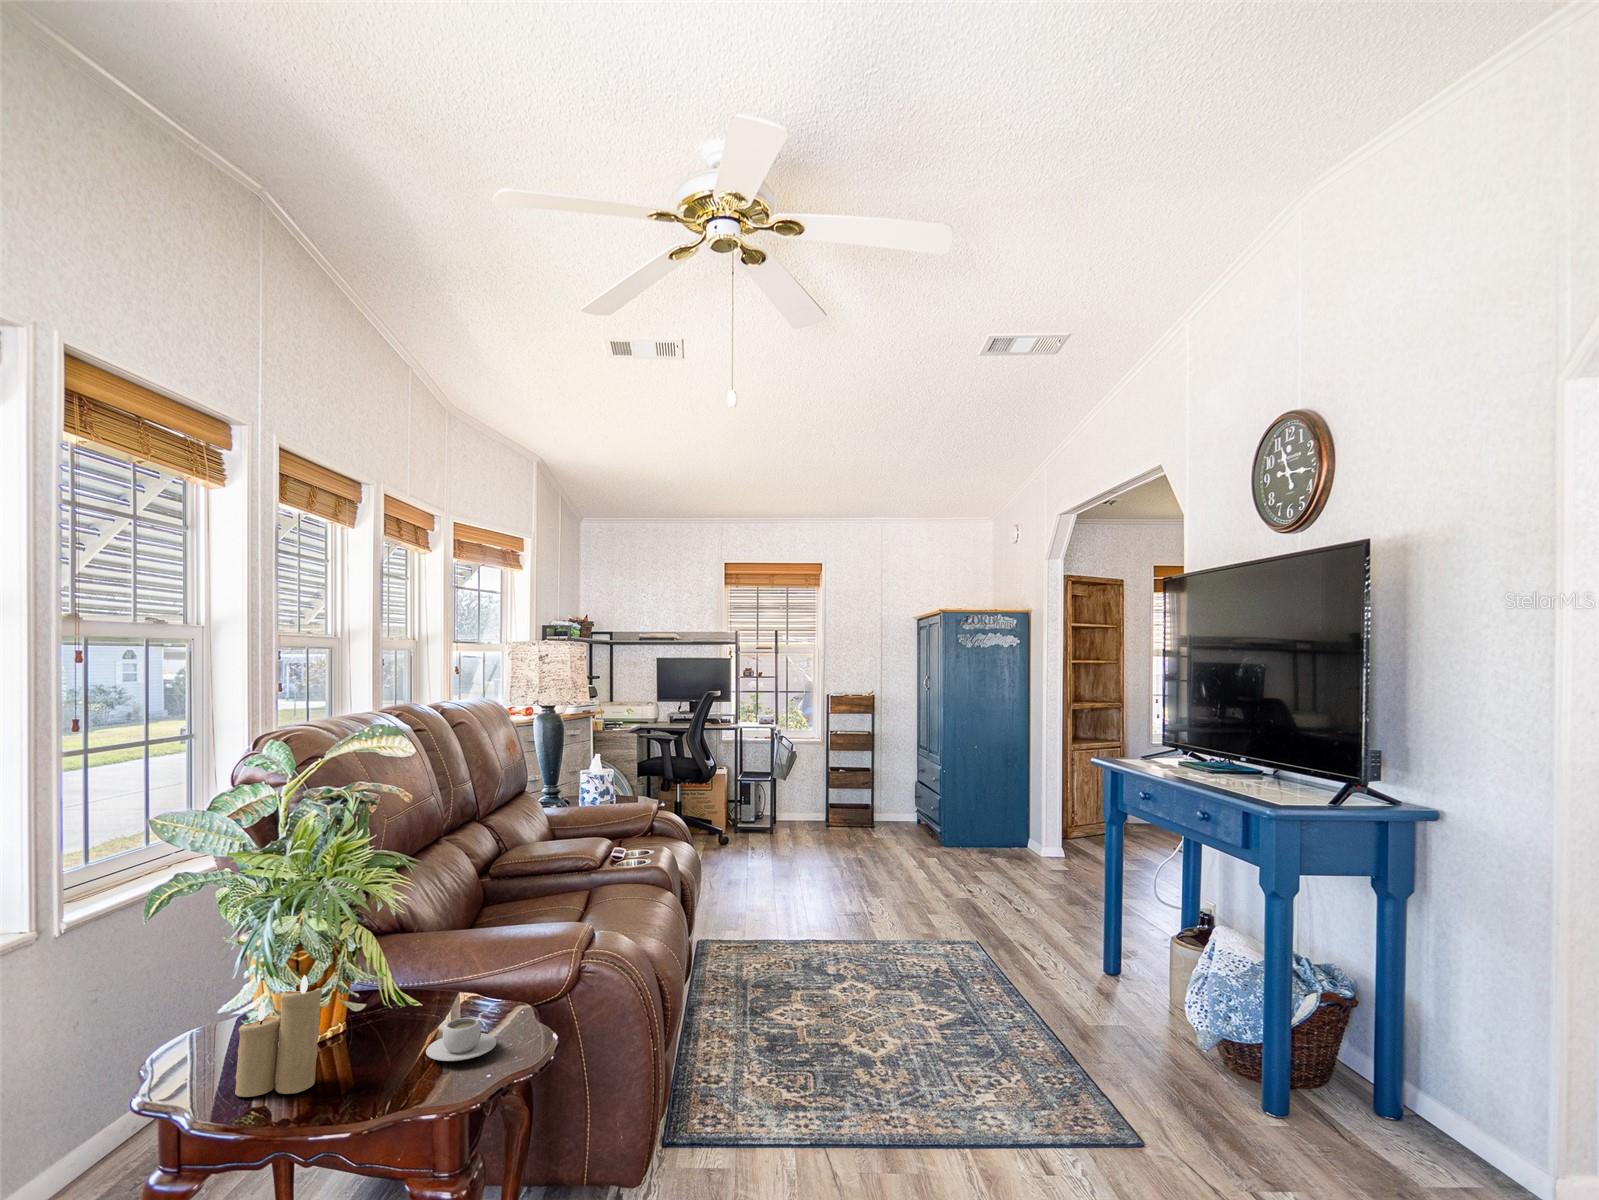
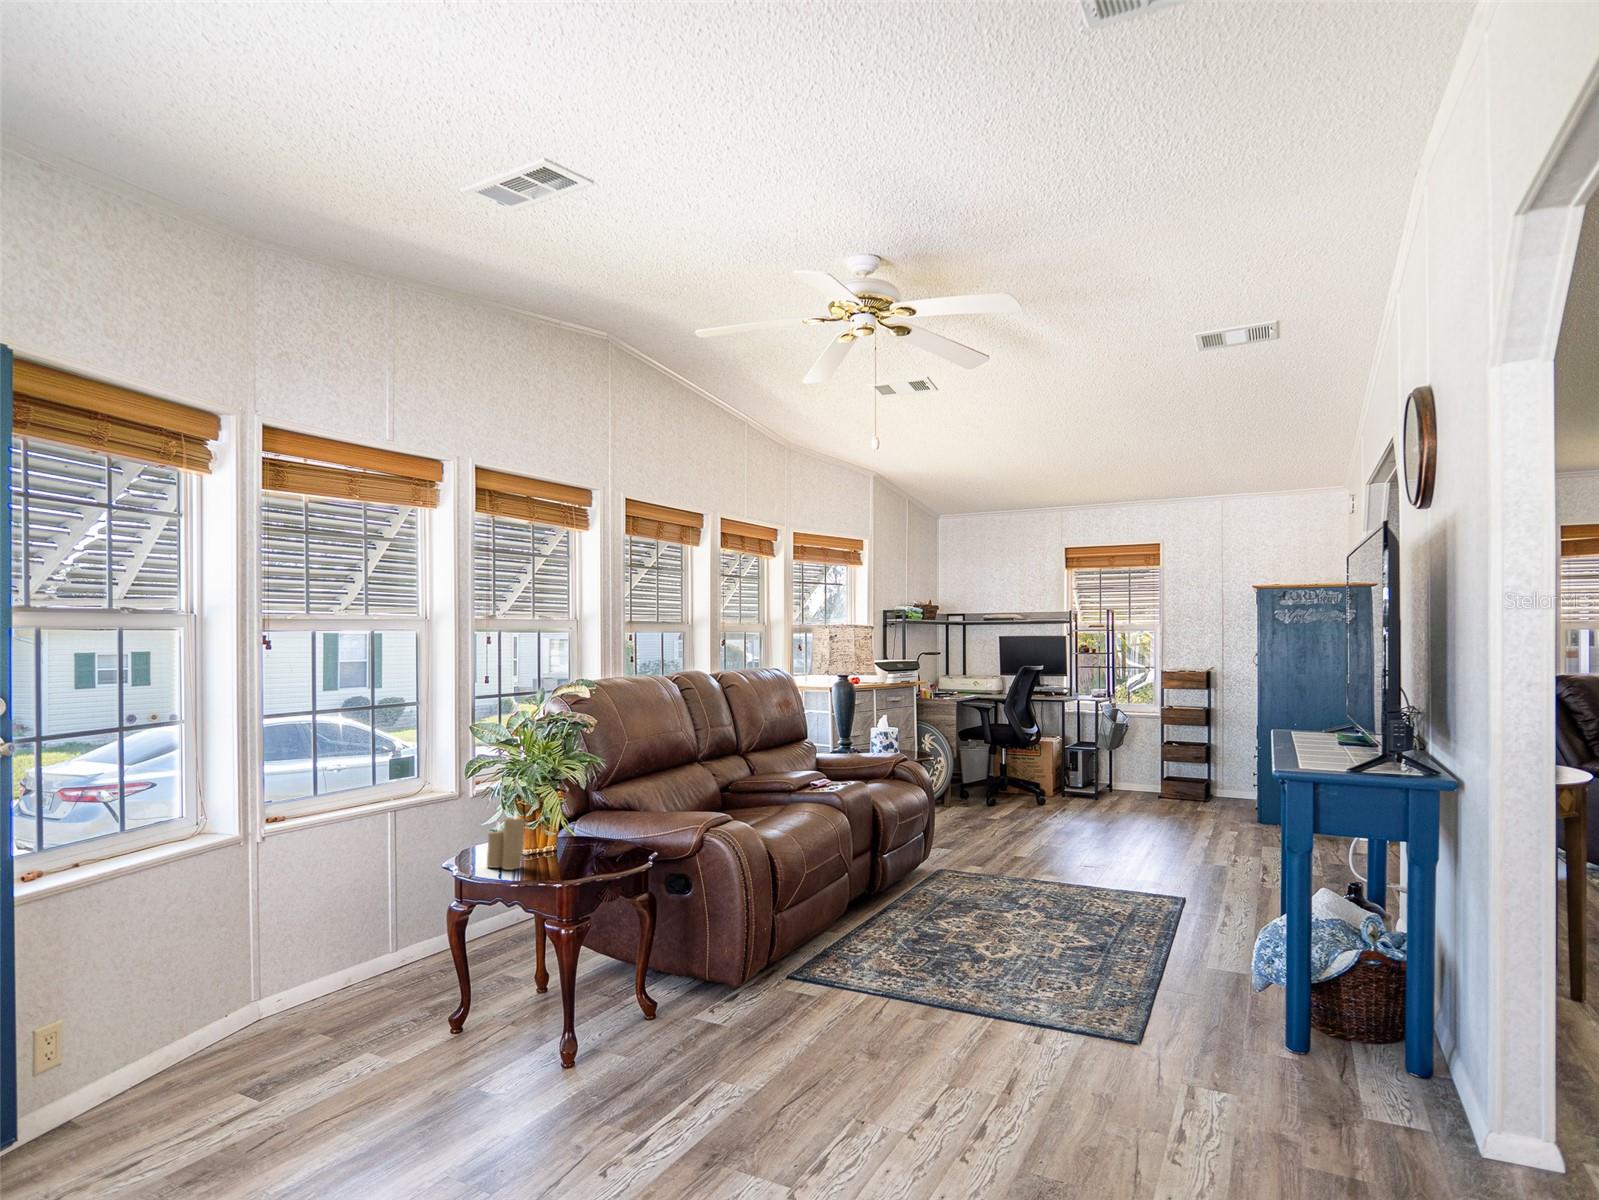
teacup: present [426,1017,496,1061] -> none [575,850,614,871]

